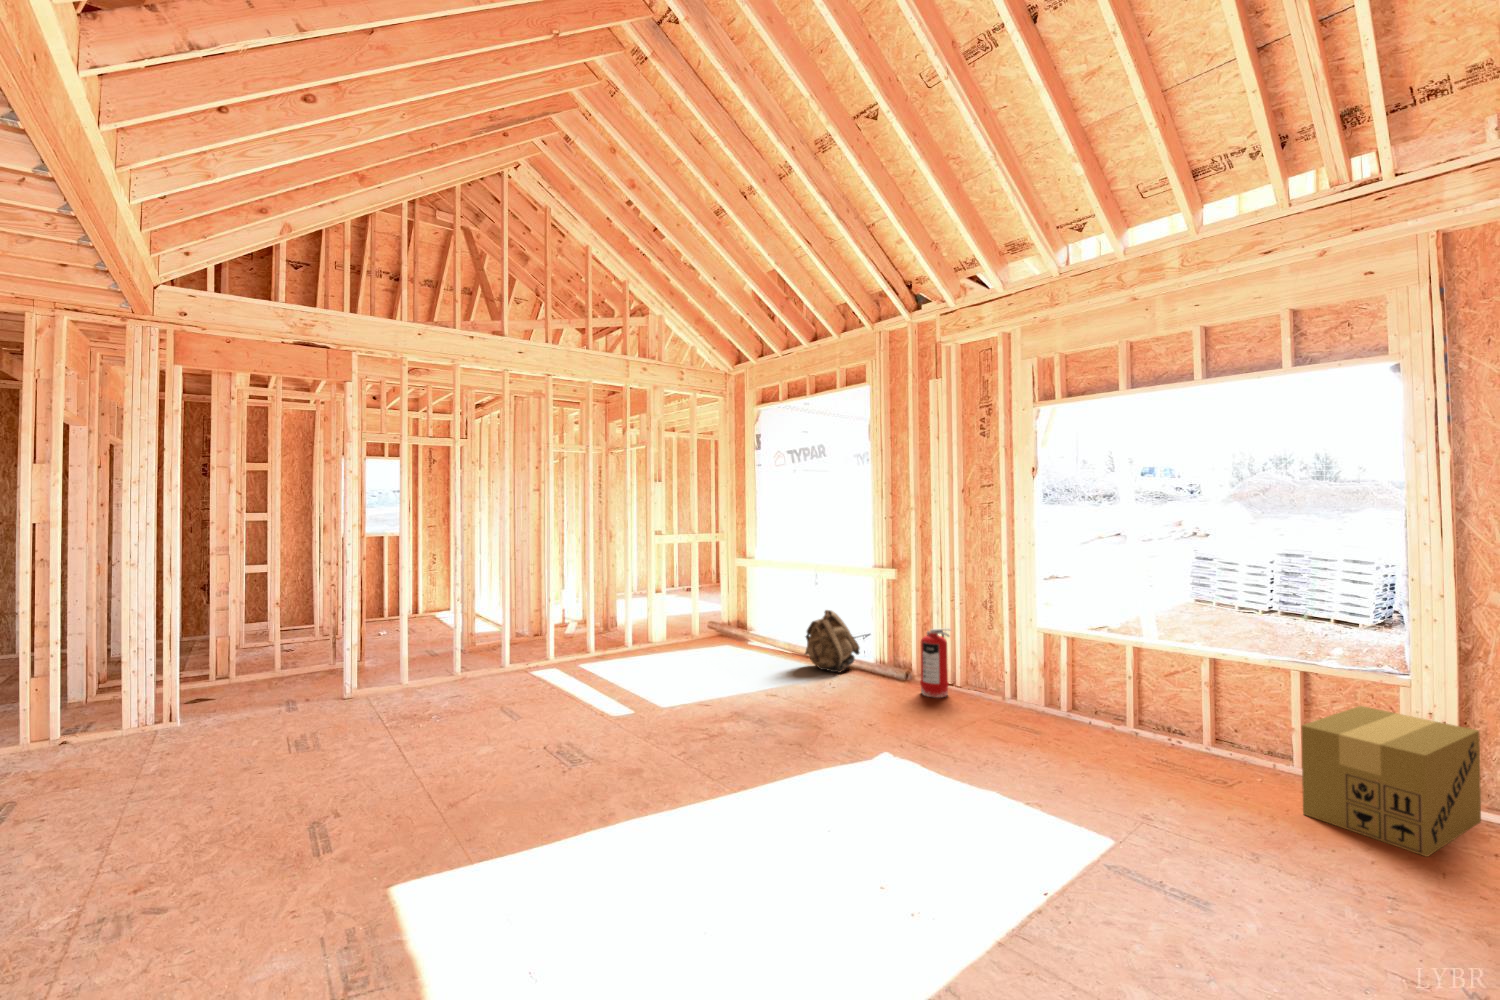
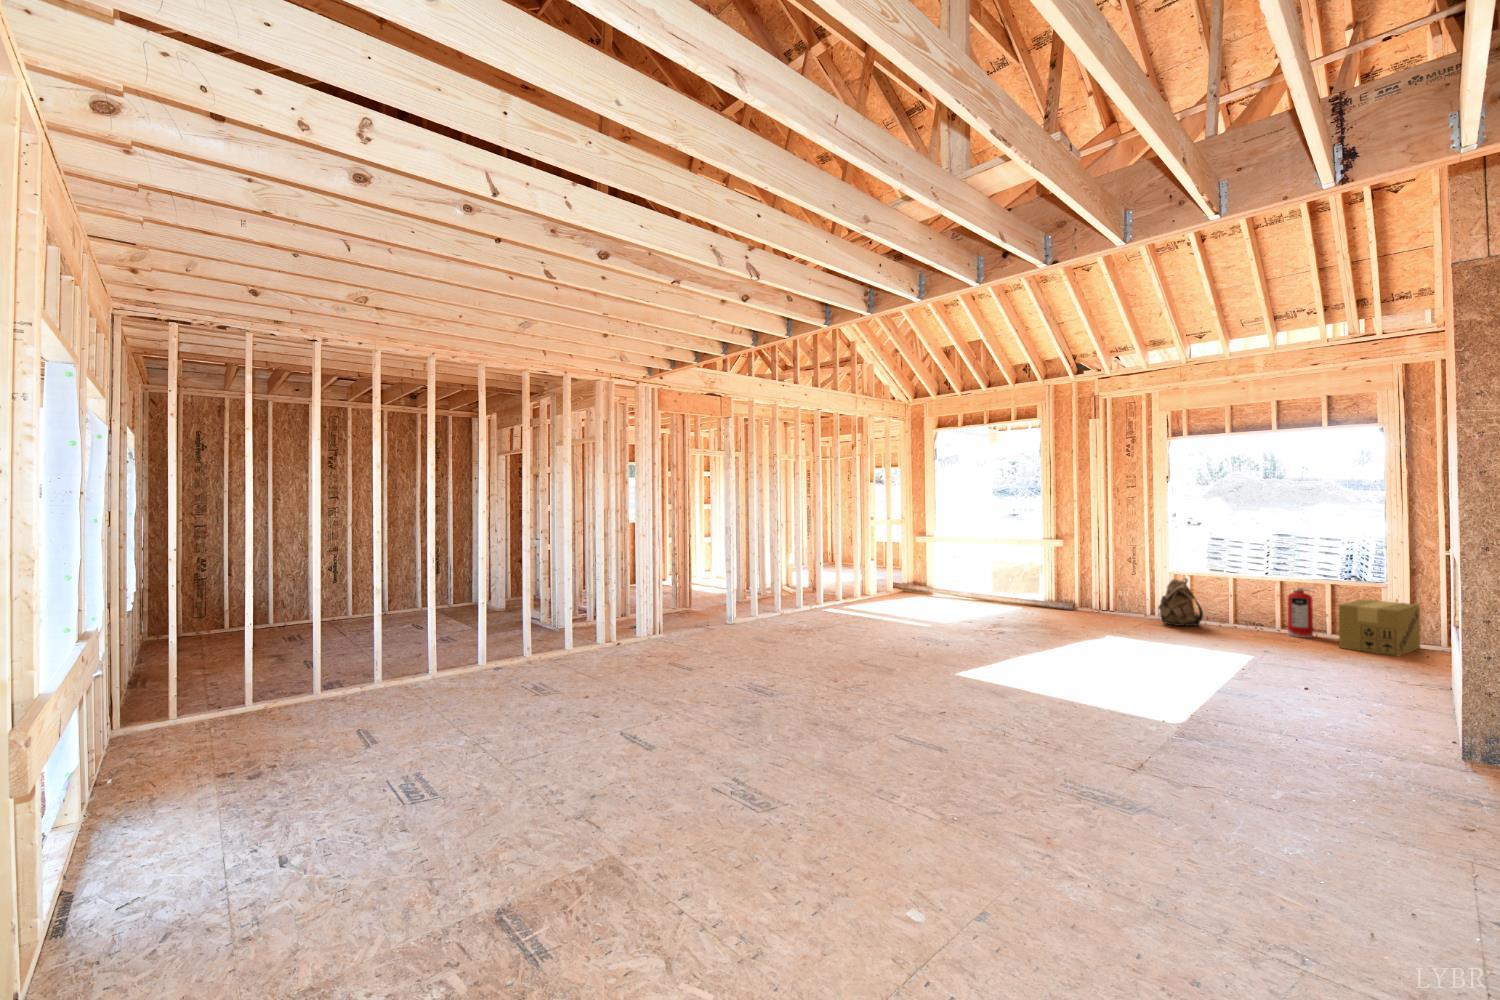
backpack: present [805,610,859,673] -> present [1158,579,1203,626]
fire extinguisher: present [920,629,951,698] -> present [1287,588,1314,638]

